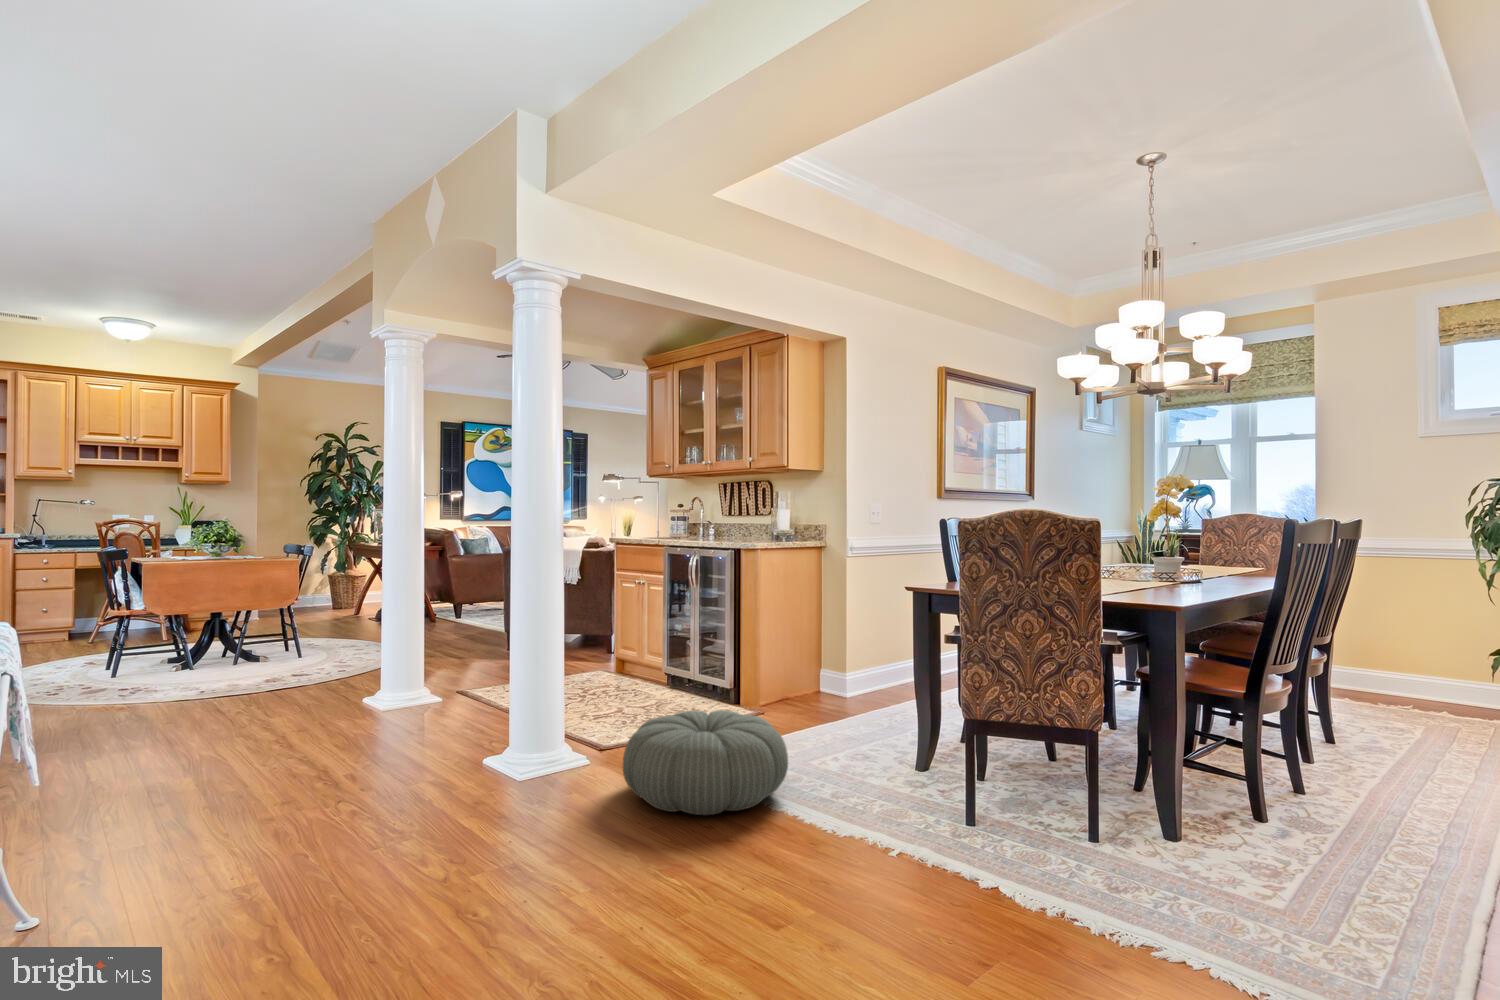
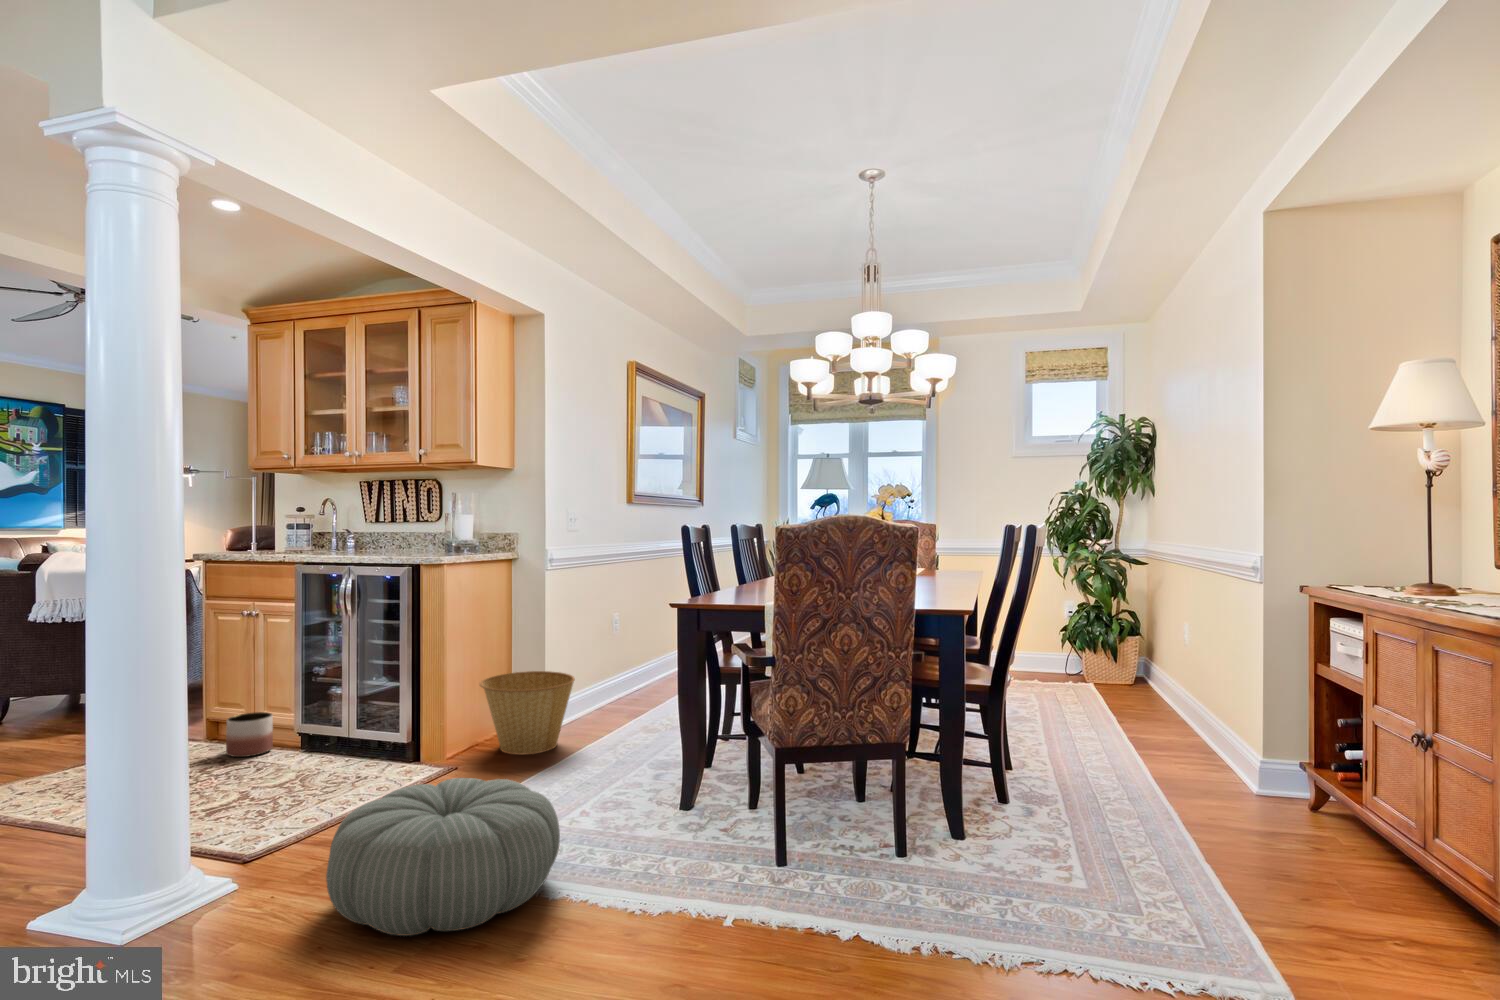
basket: none [787,643,865,711] -> present [480,671,575,754]
planter: none [622,655,651,687] -> present [226,712,273,757]

